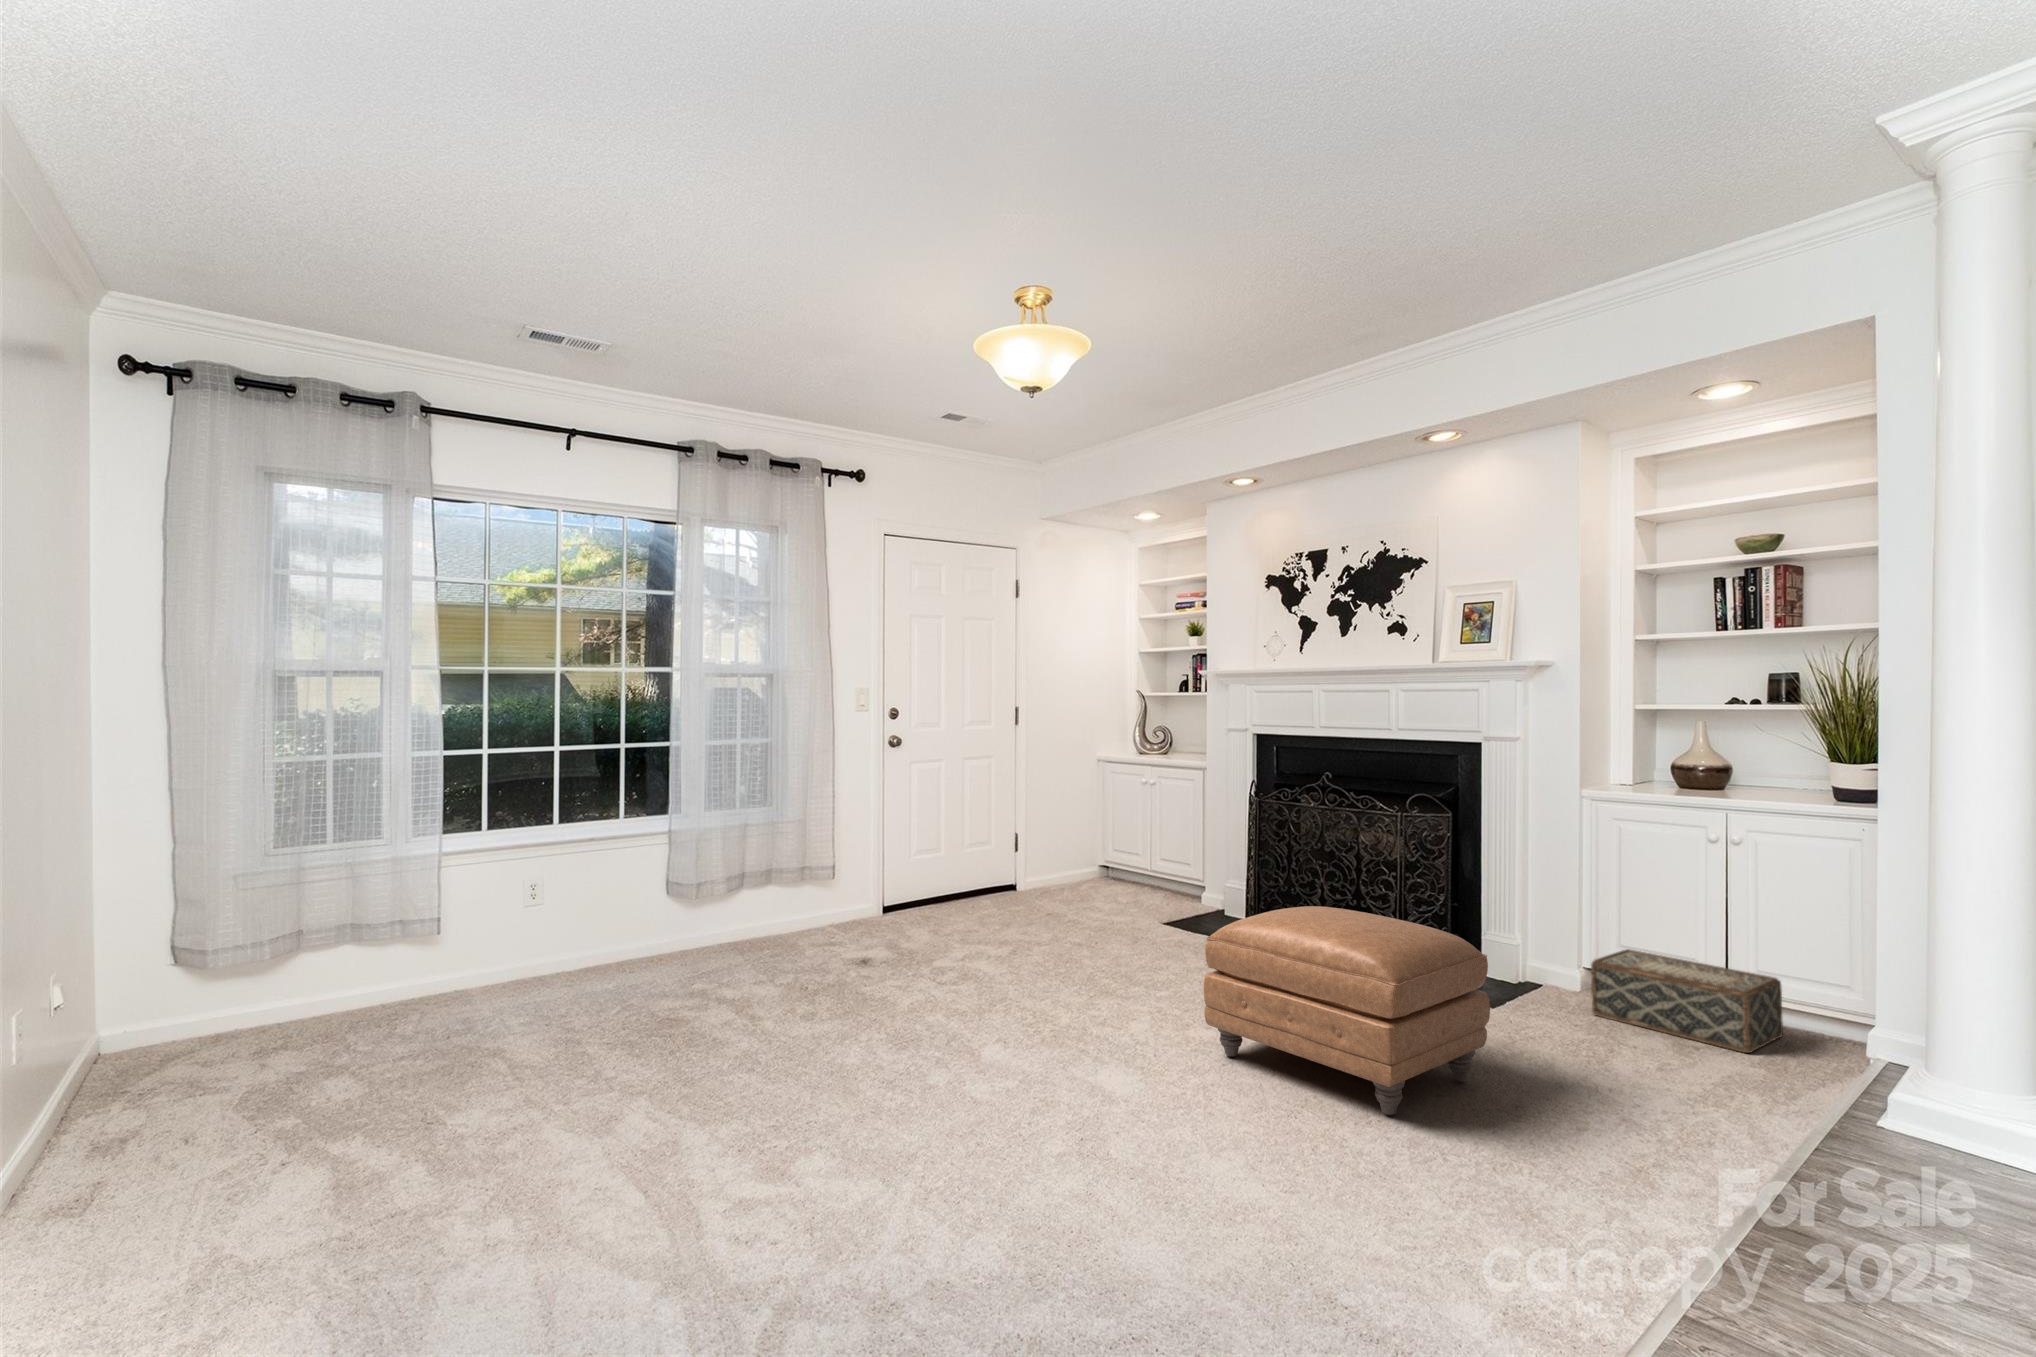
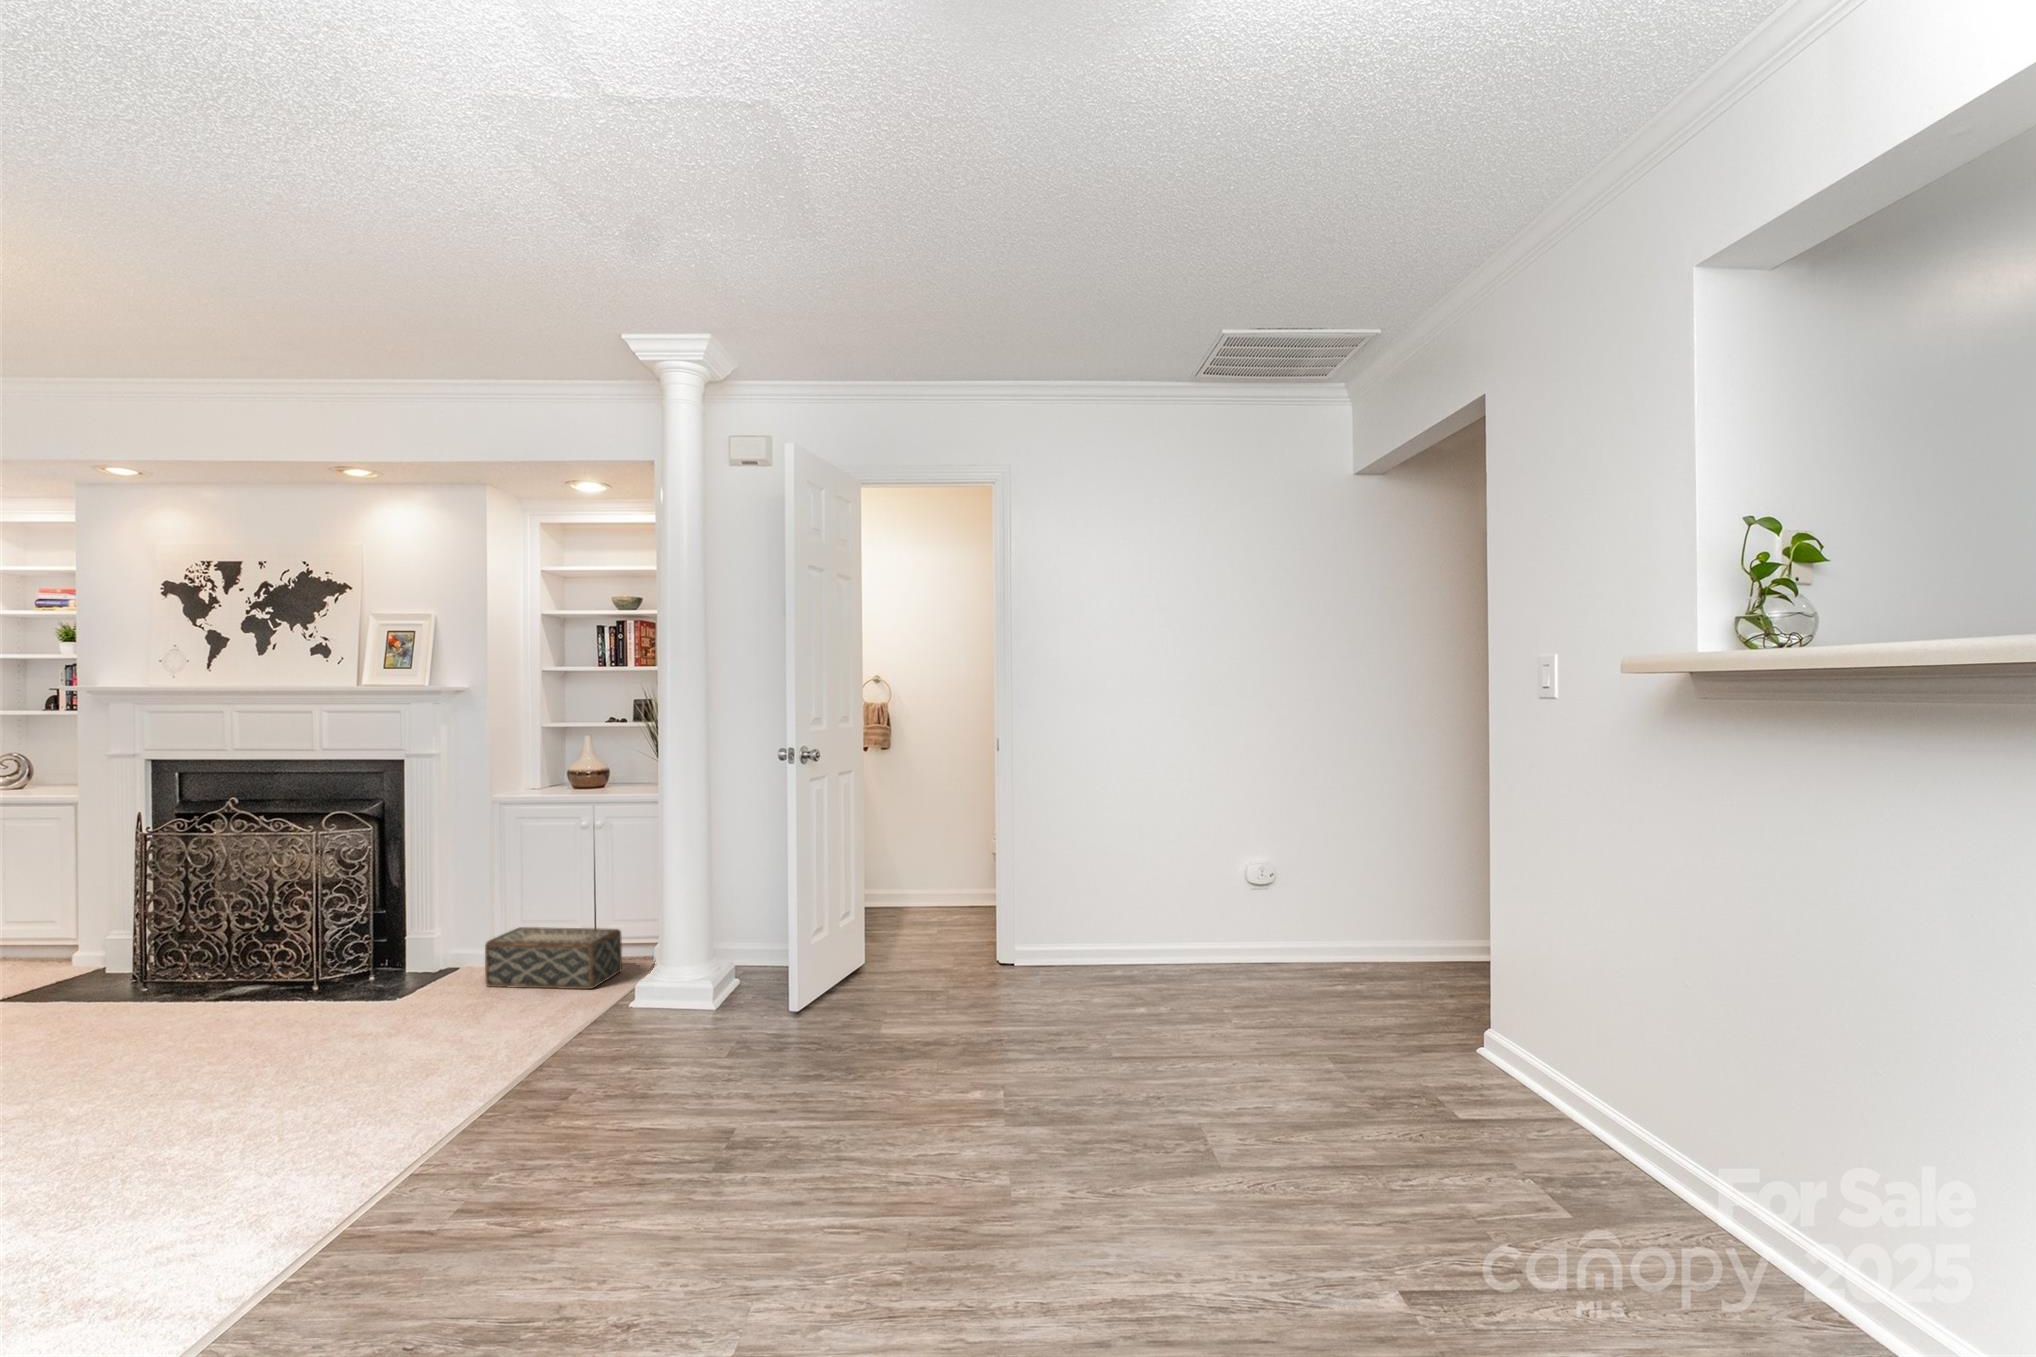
ottoman: present [1204,906,1490,1115] -> none [59,936,376,1111]

